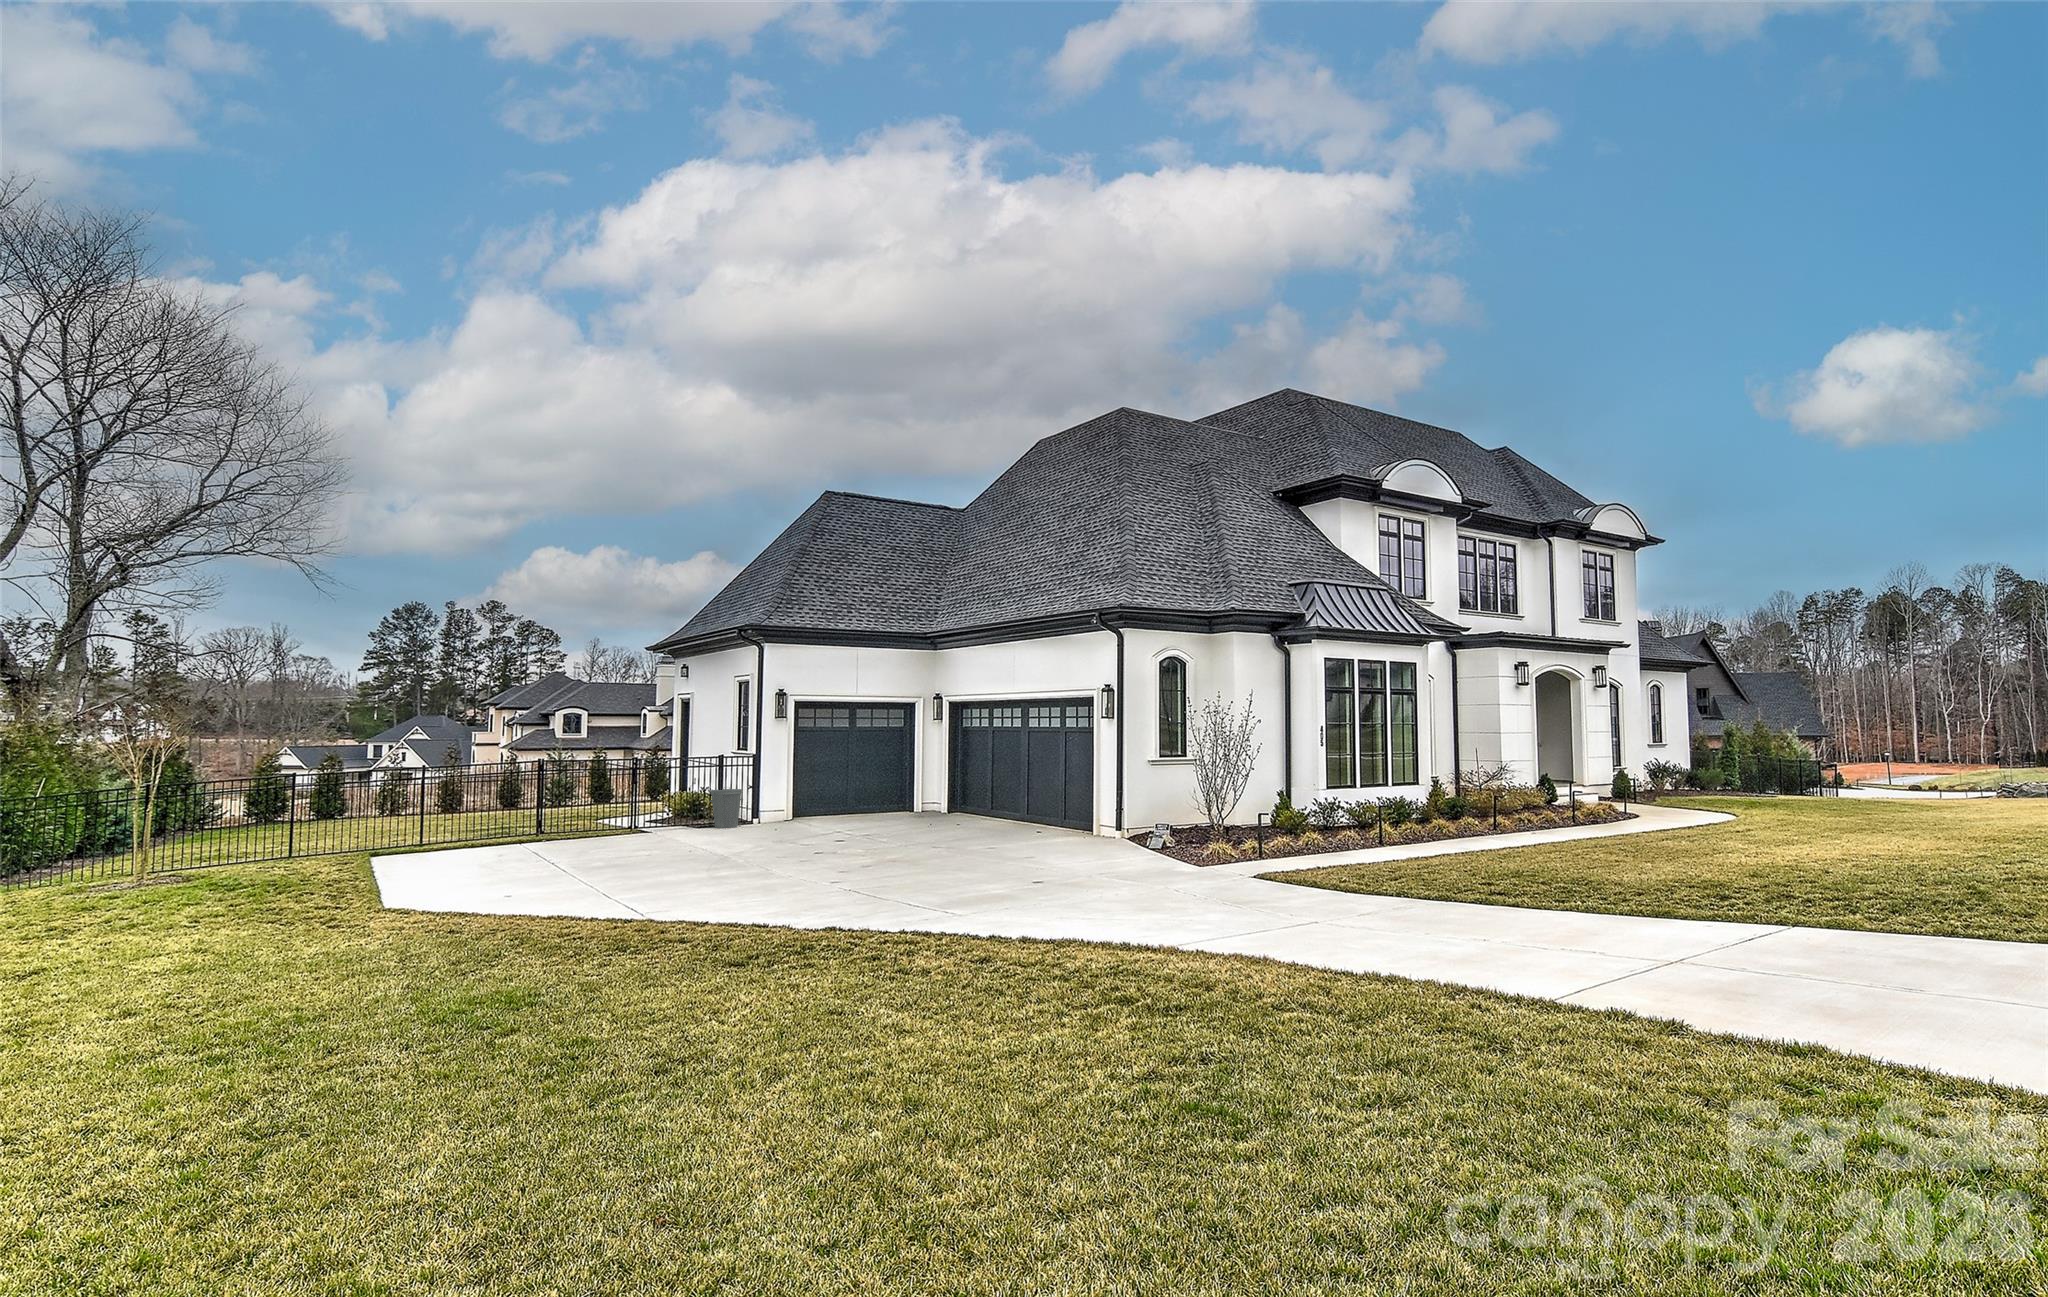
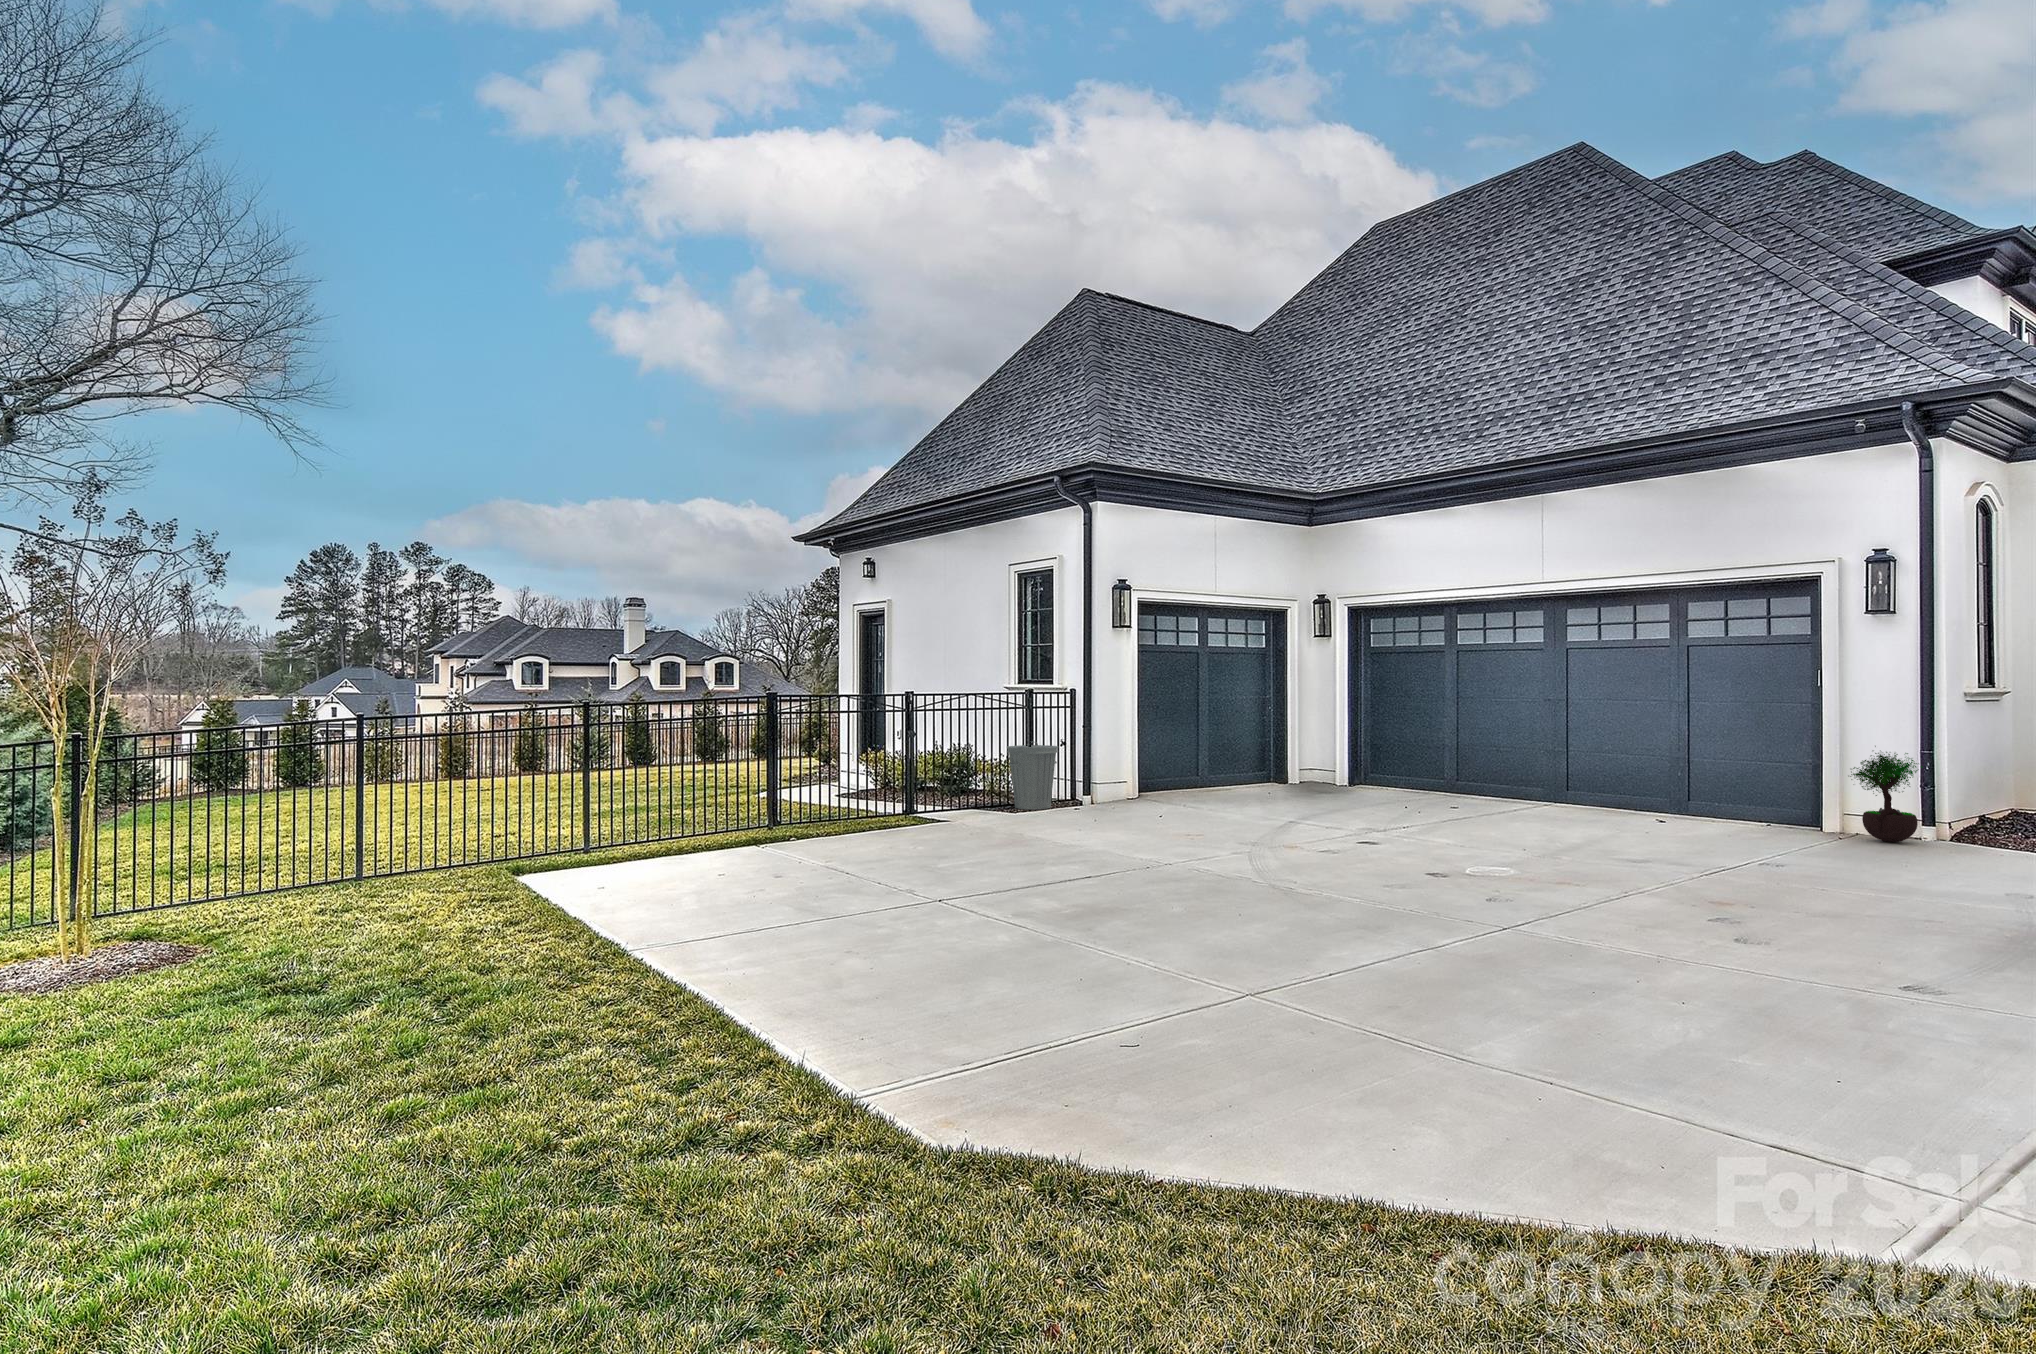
potted tree: none [1071,789,1106,842] -> present [1850,746,1923,842]

